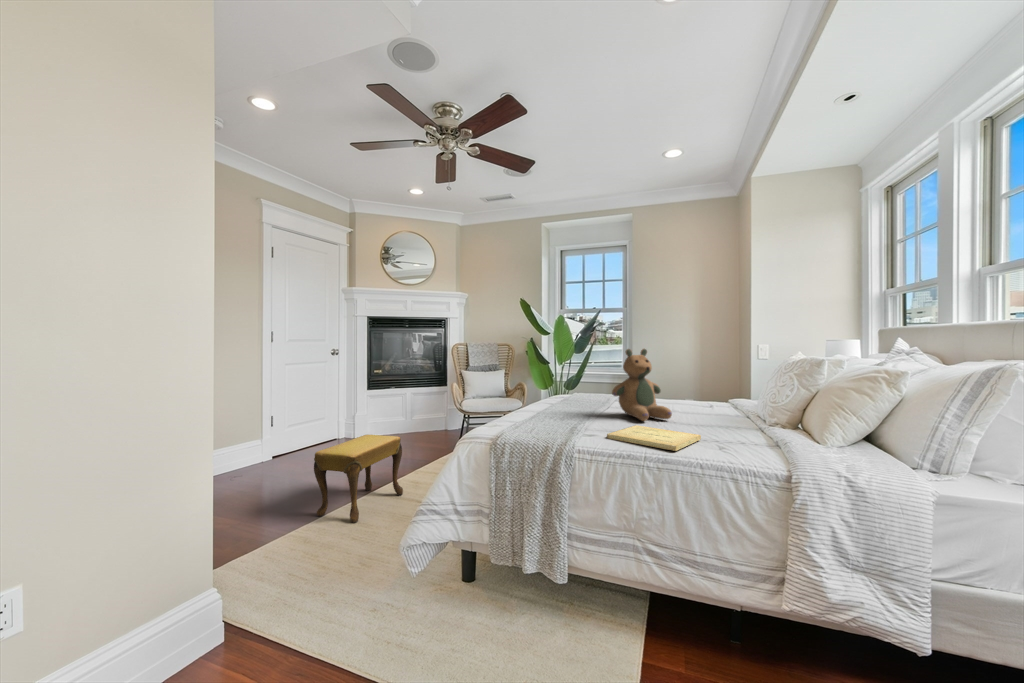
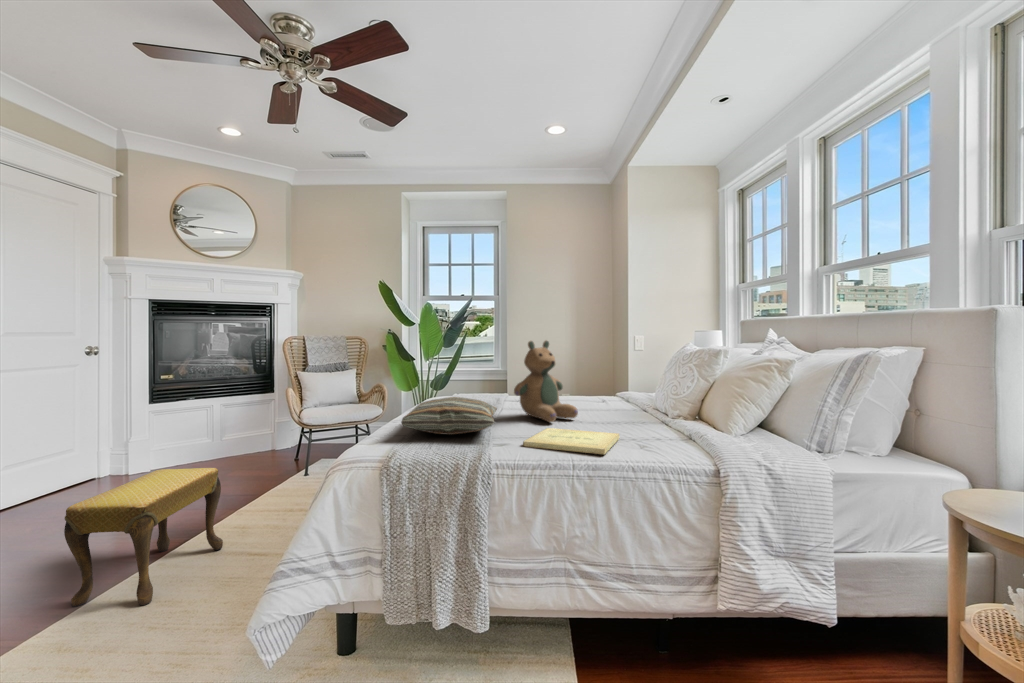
pillow: none [512,394,596,425] -> present [401,397,497,435]

